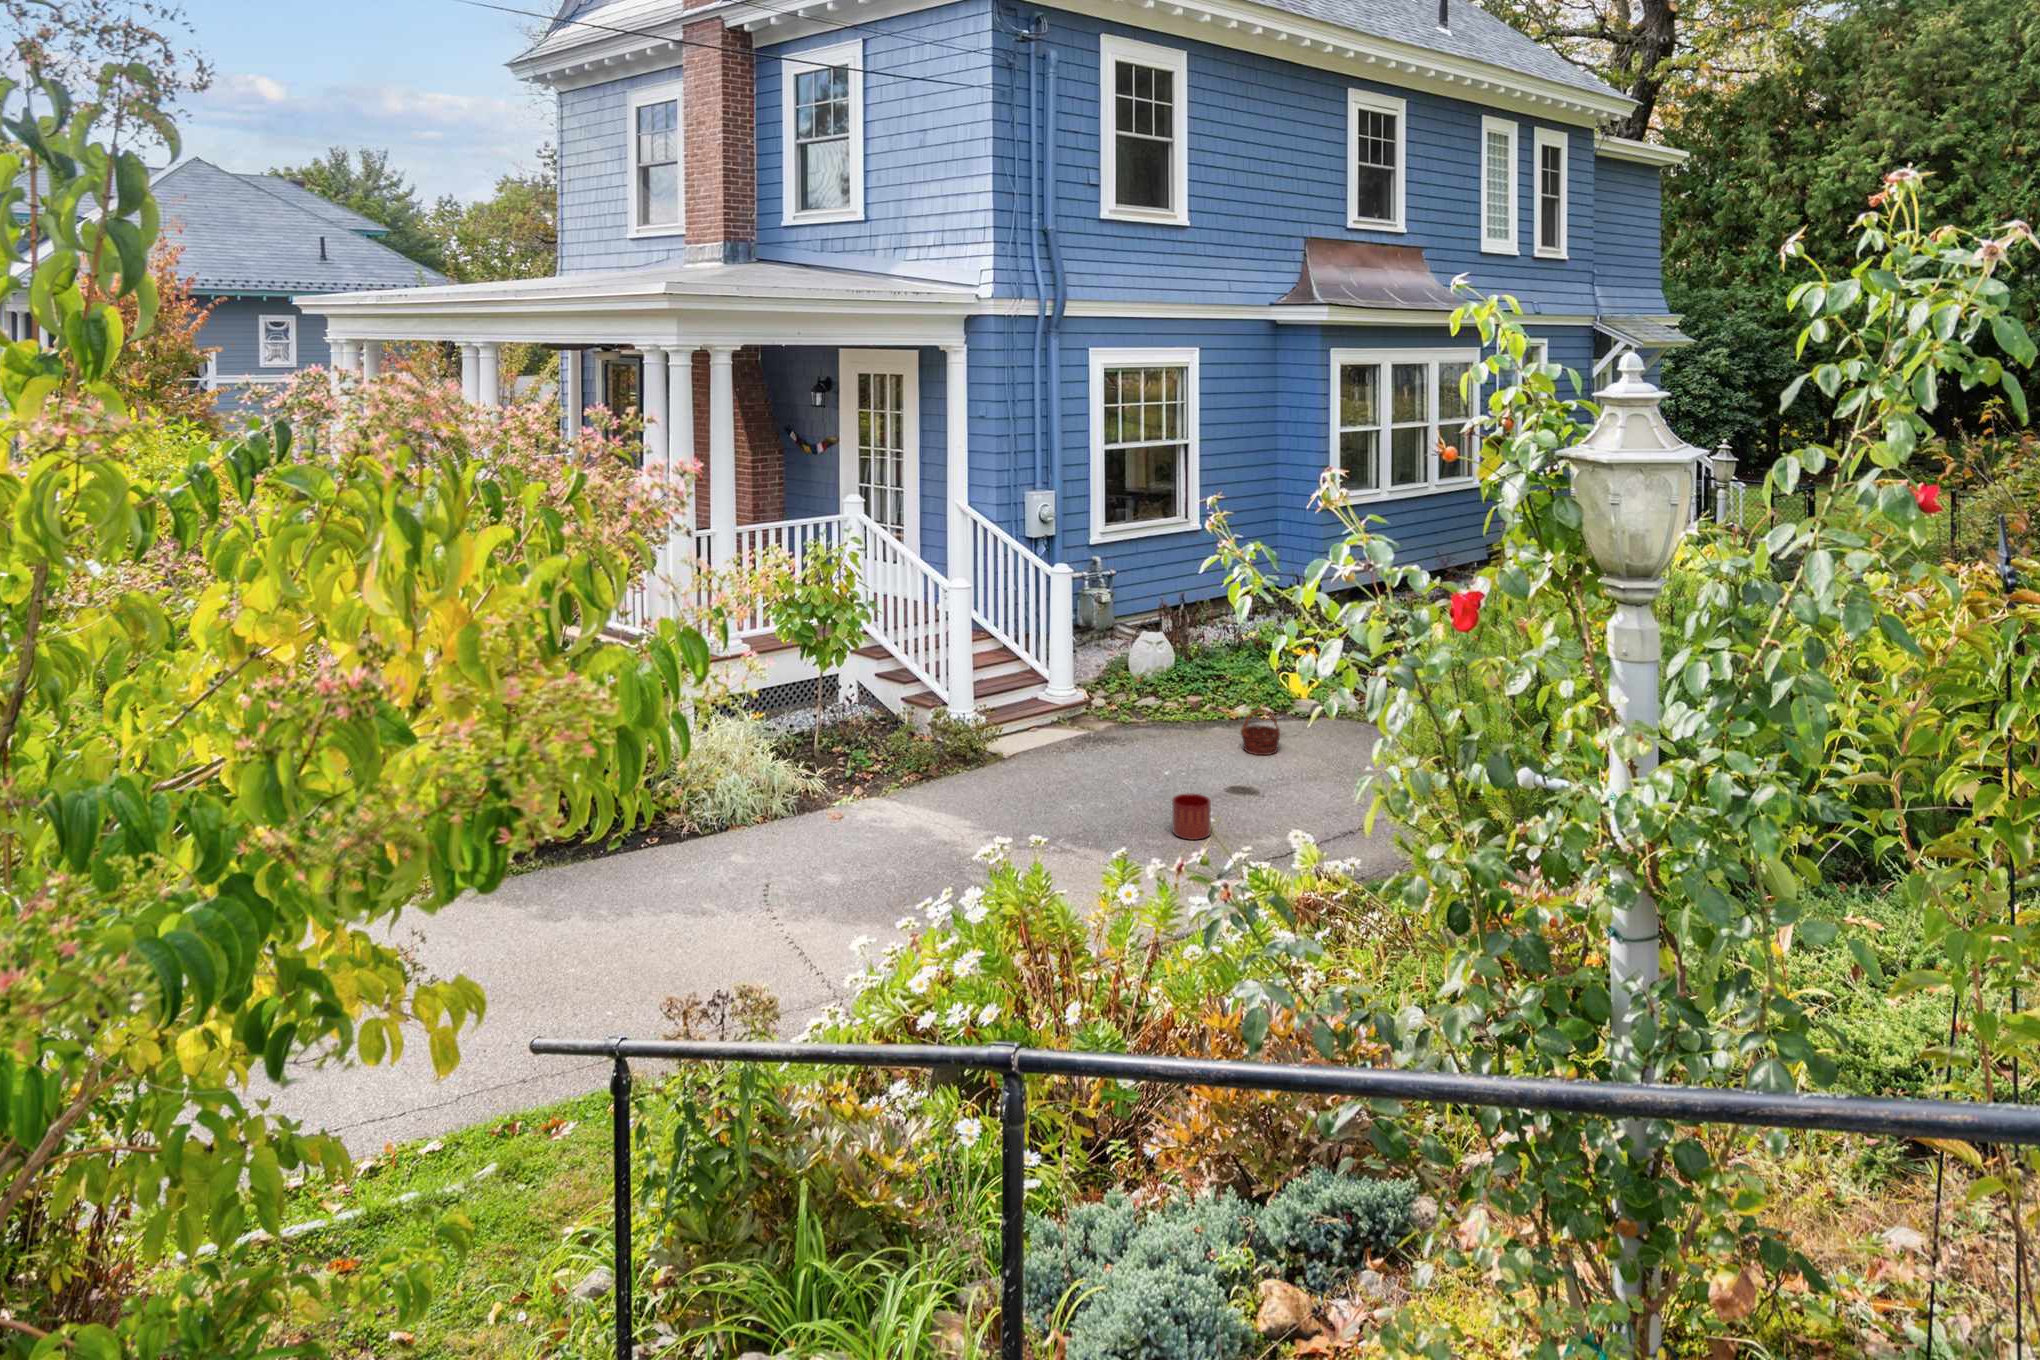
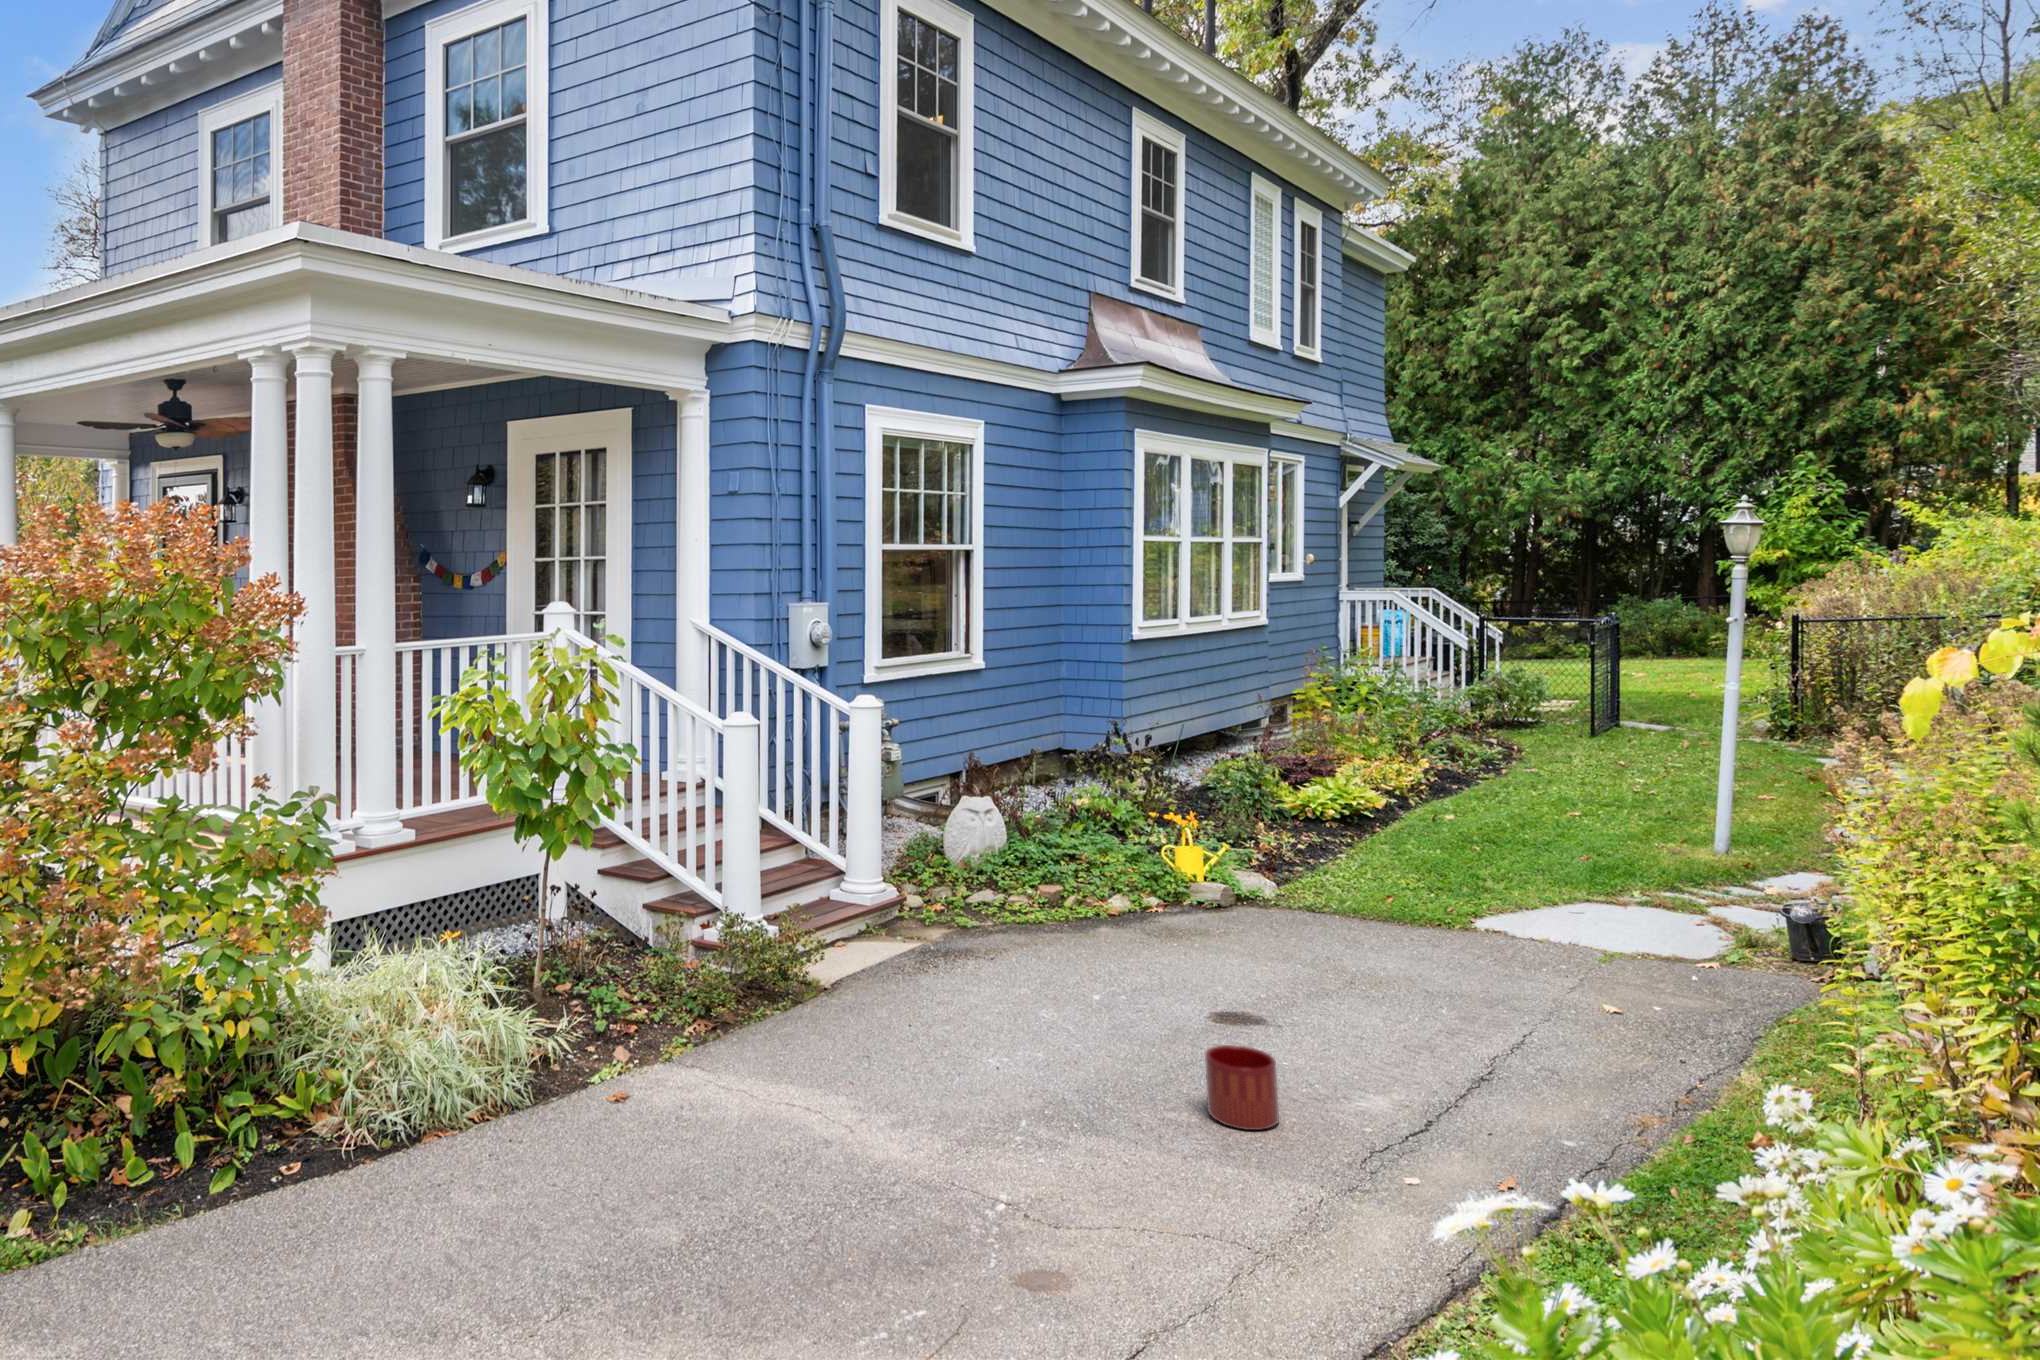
basket: present [1241,709,1280,755] -> none [1190,904,1258,980]

